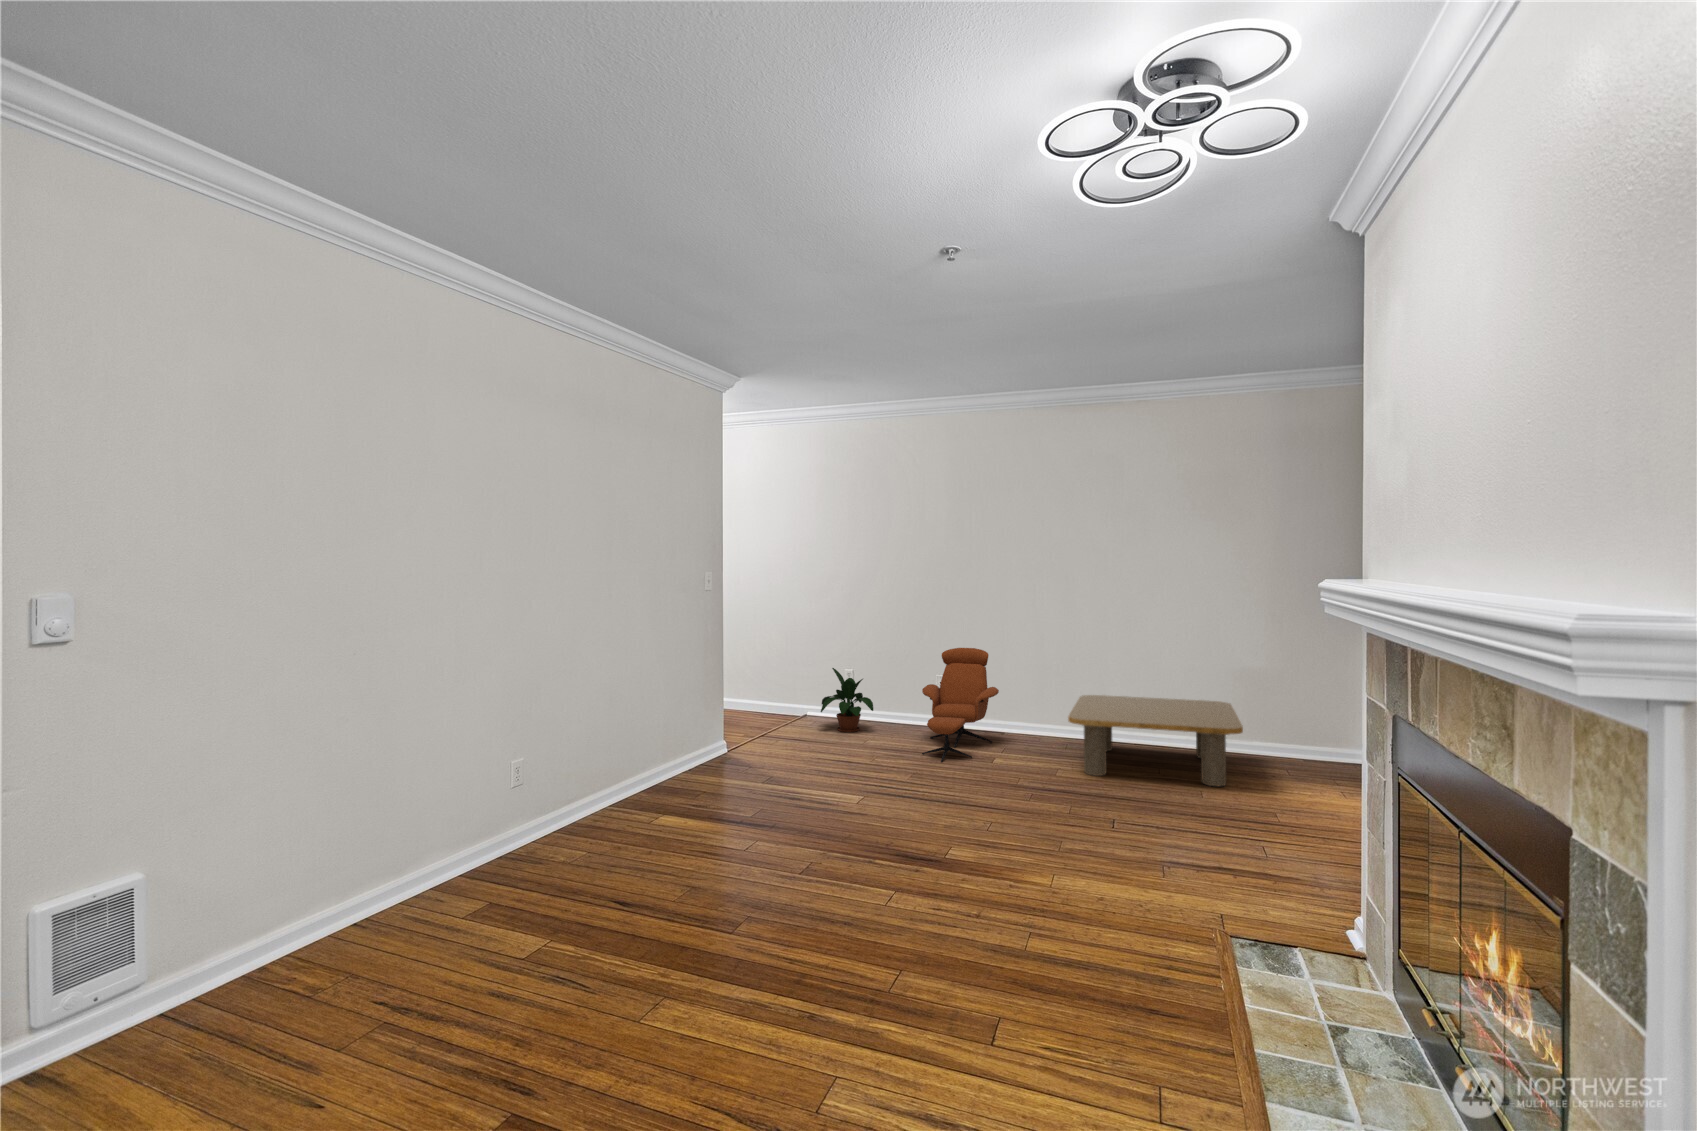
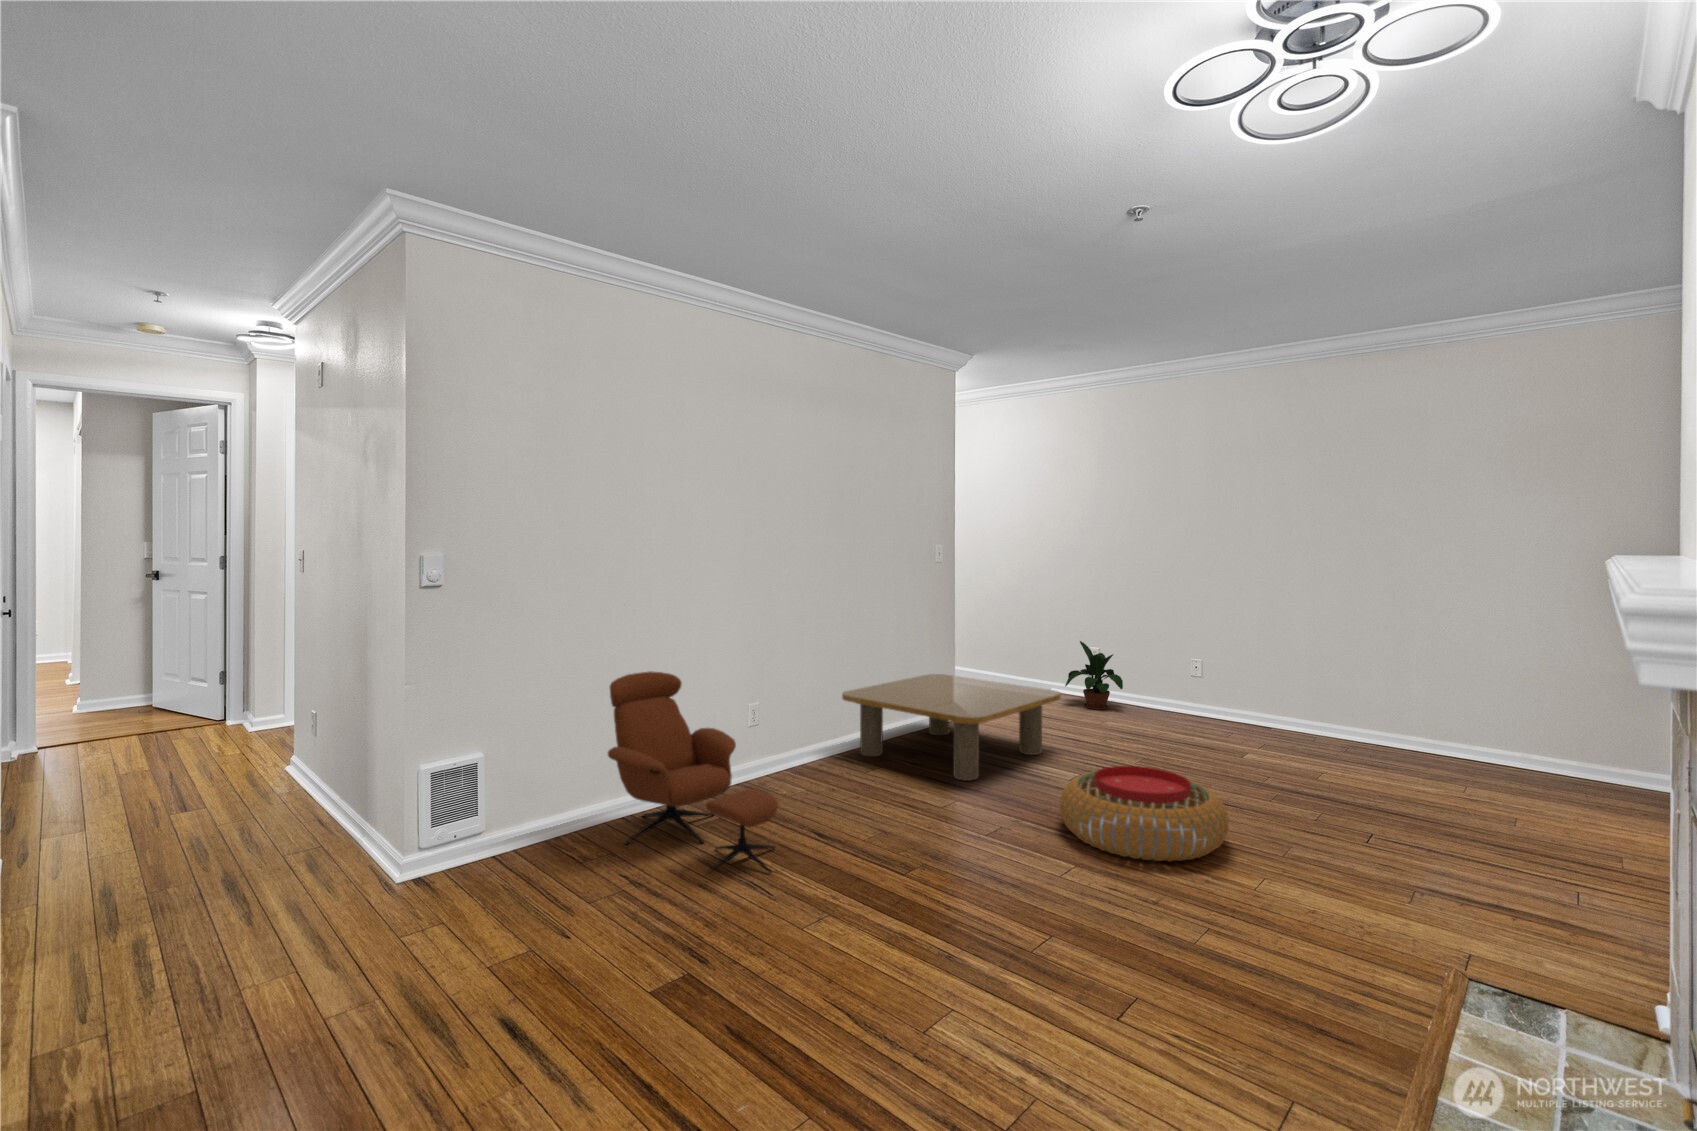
lounge chair: present [922,648,999,762] -> present [608,672,778,873]
coffee table: present [1068,695,1243,786] -> present [842,674,1061,781]
pouf: none [861,785,1013,875] -> present [1060,766,1229,861]

